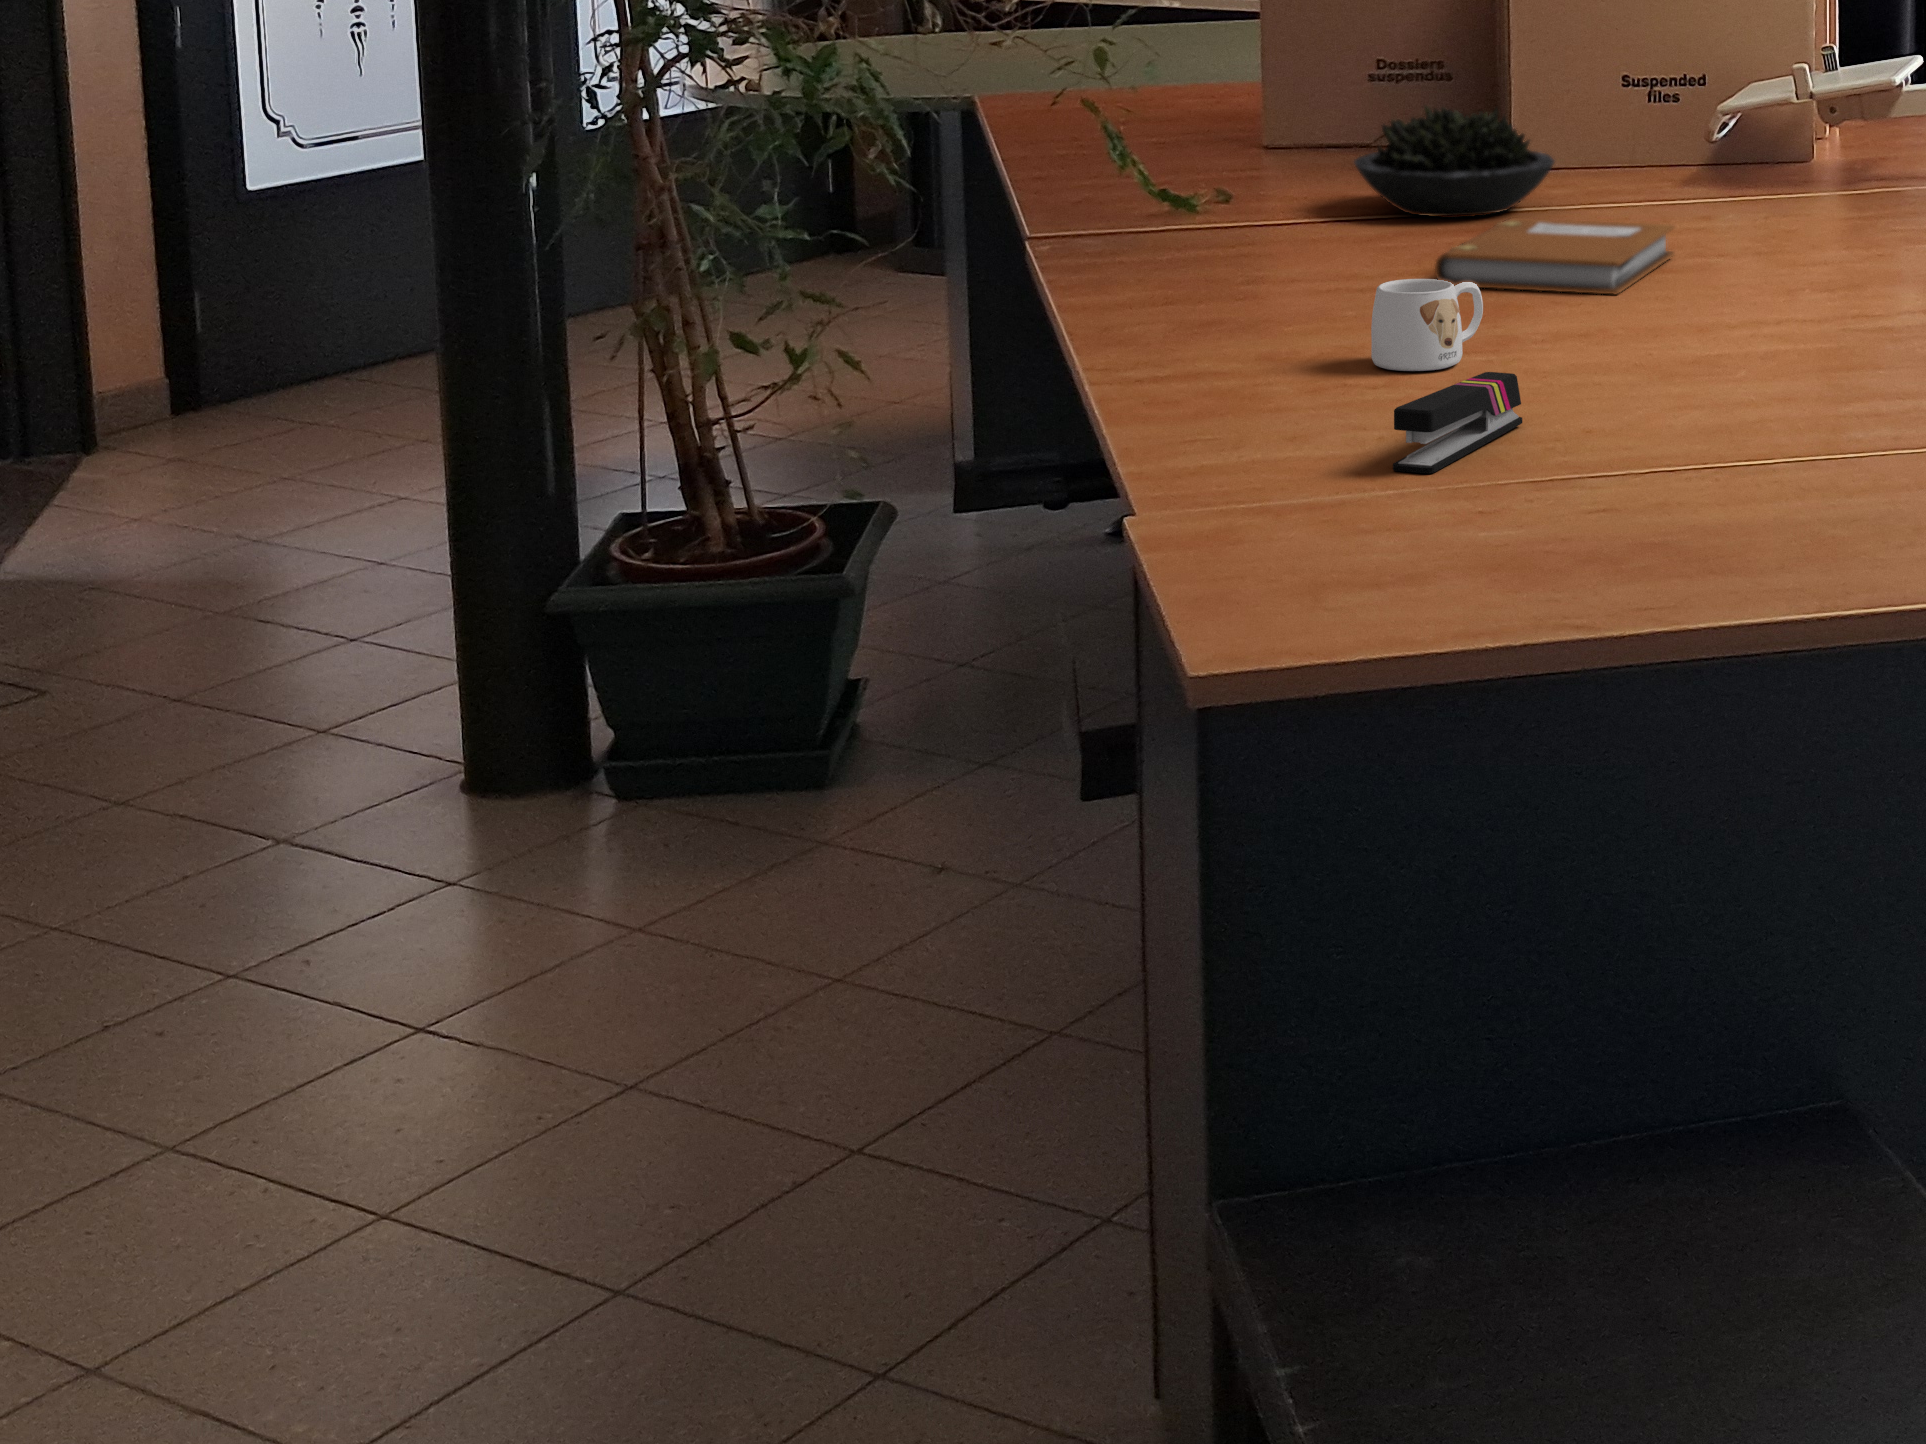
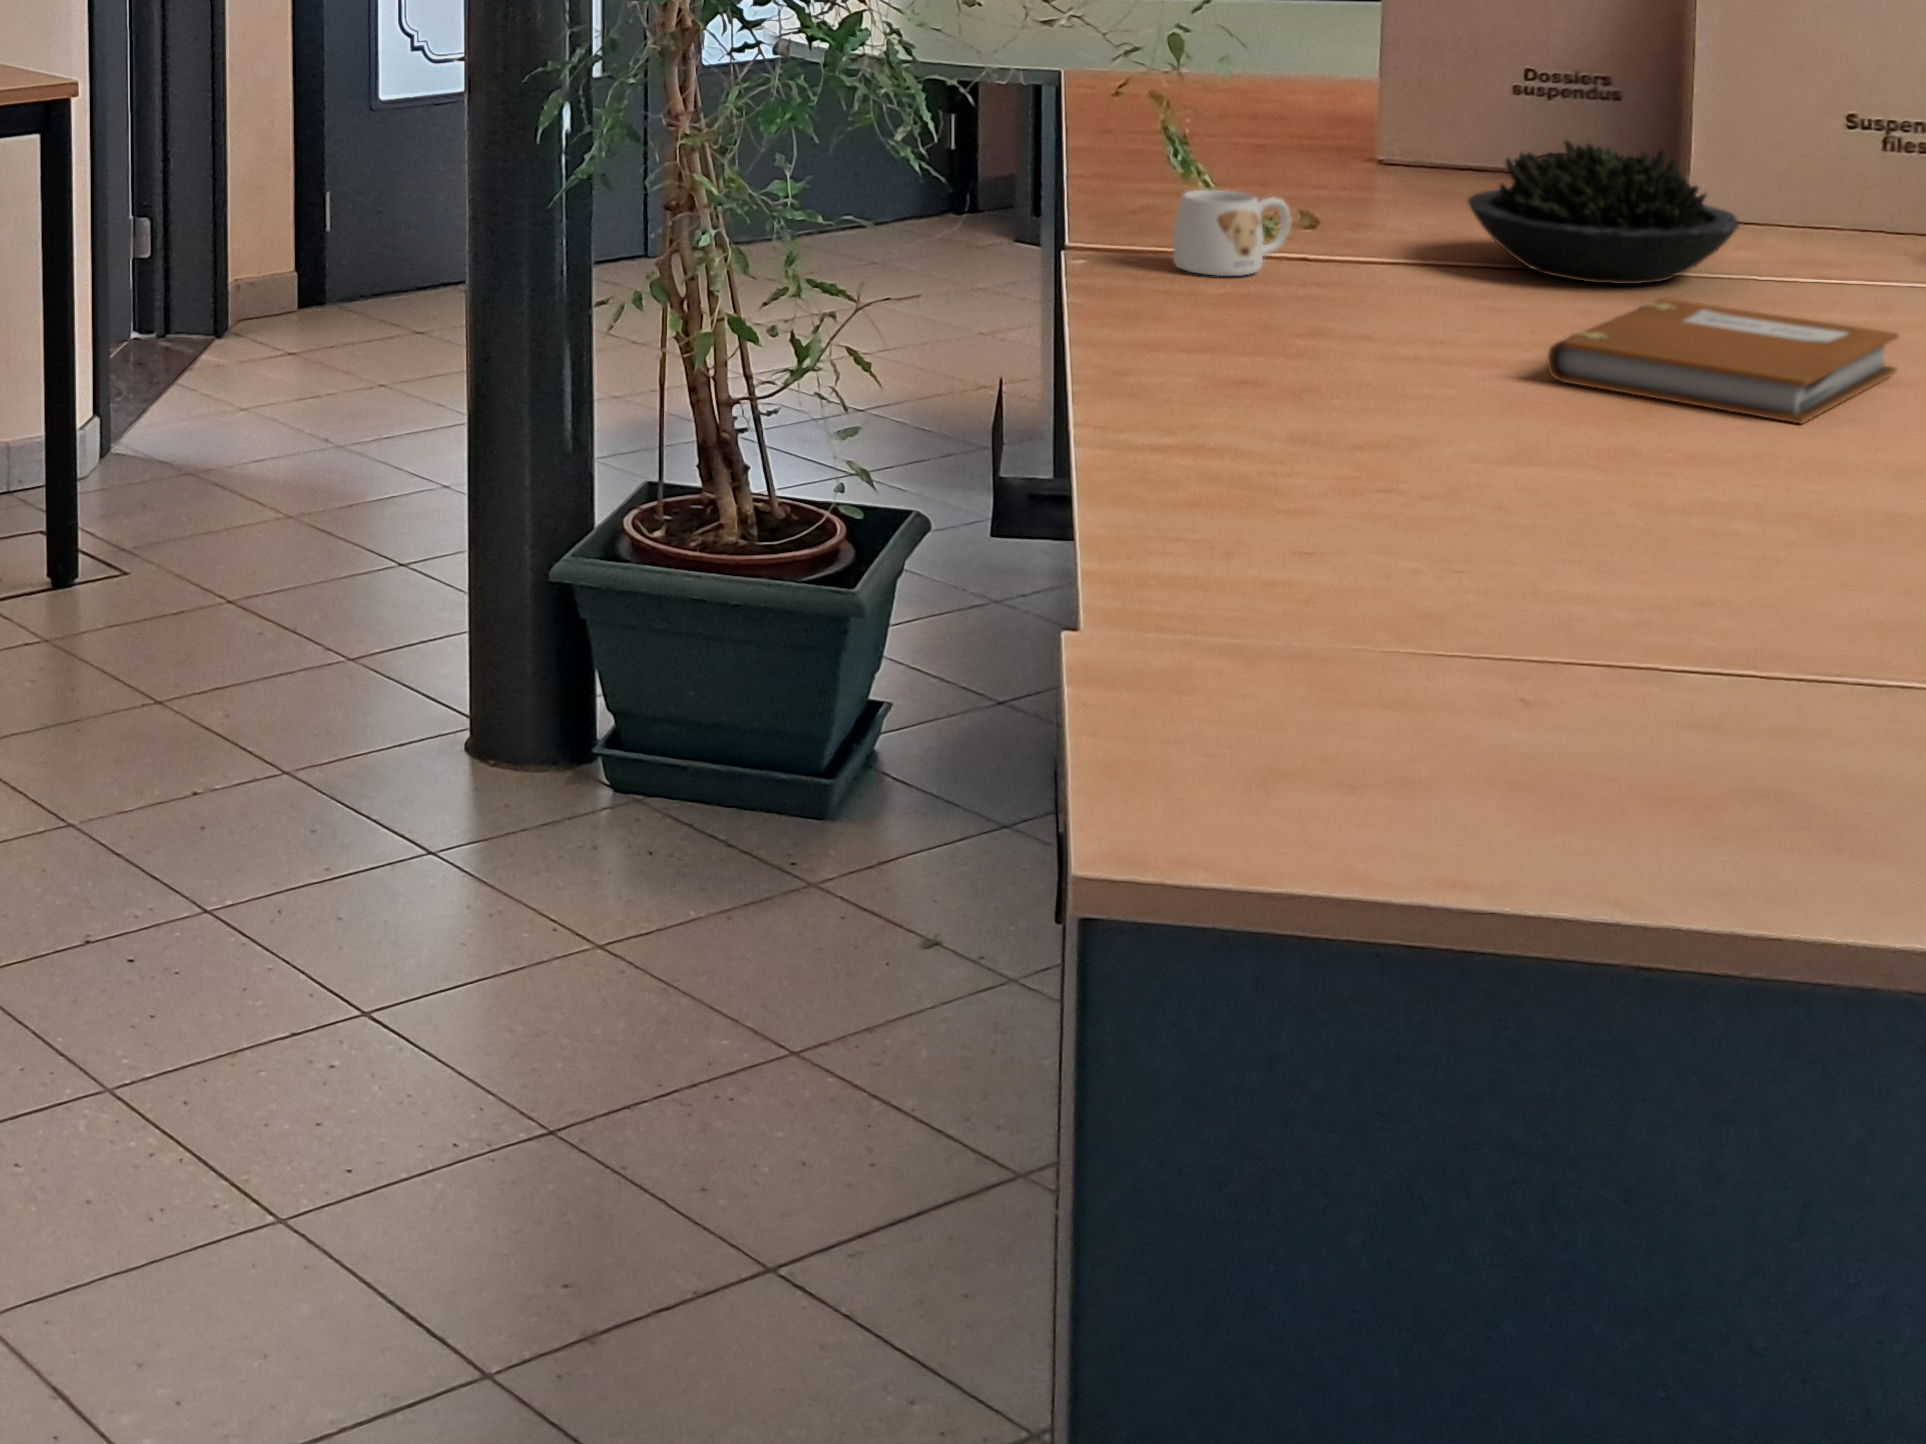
mug: present [1371,279,1483,371] -> present [1173,190,1291,276]
stapler: present [1393,372,1522,473] -> none [1421,537,1623,675]

